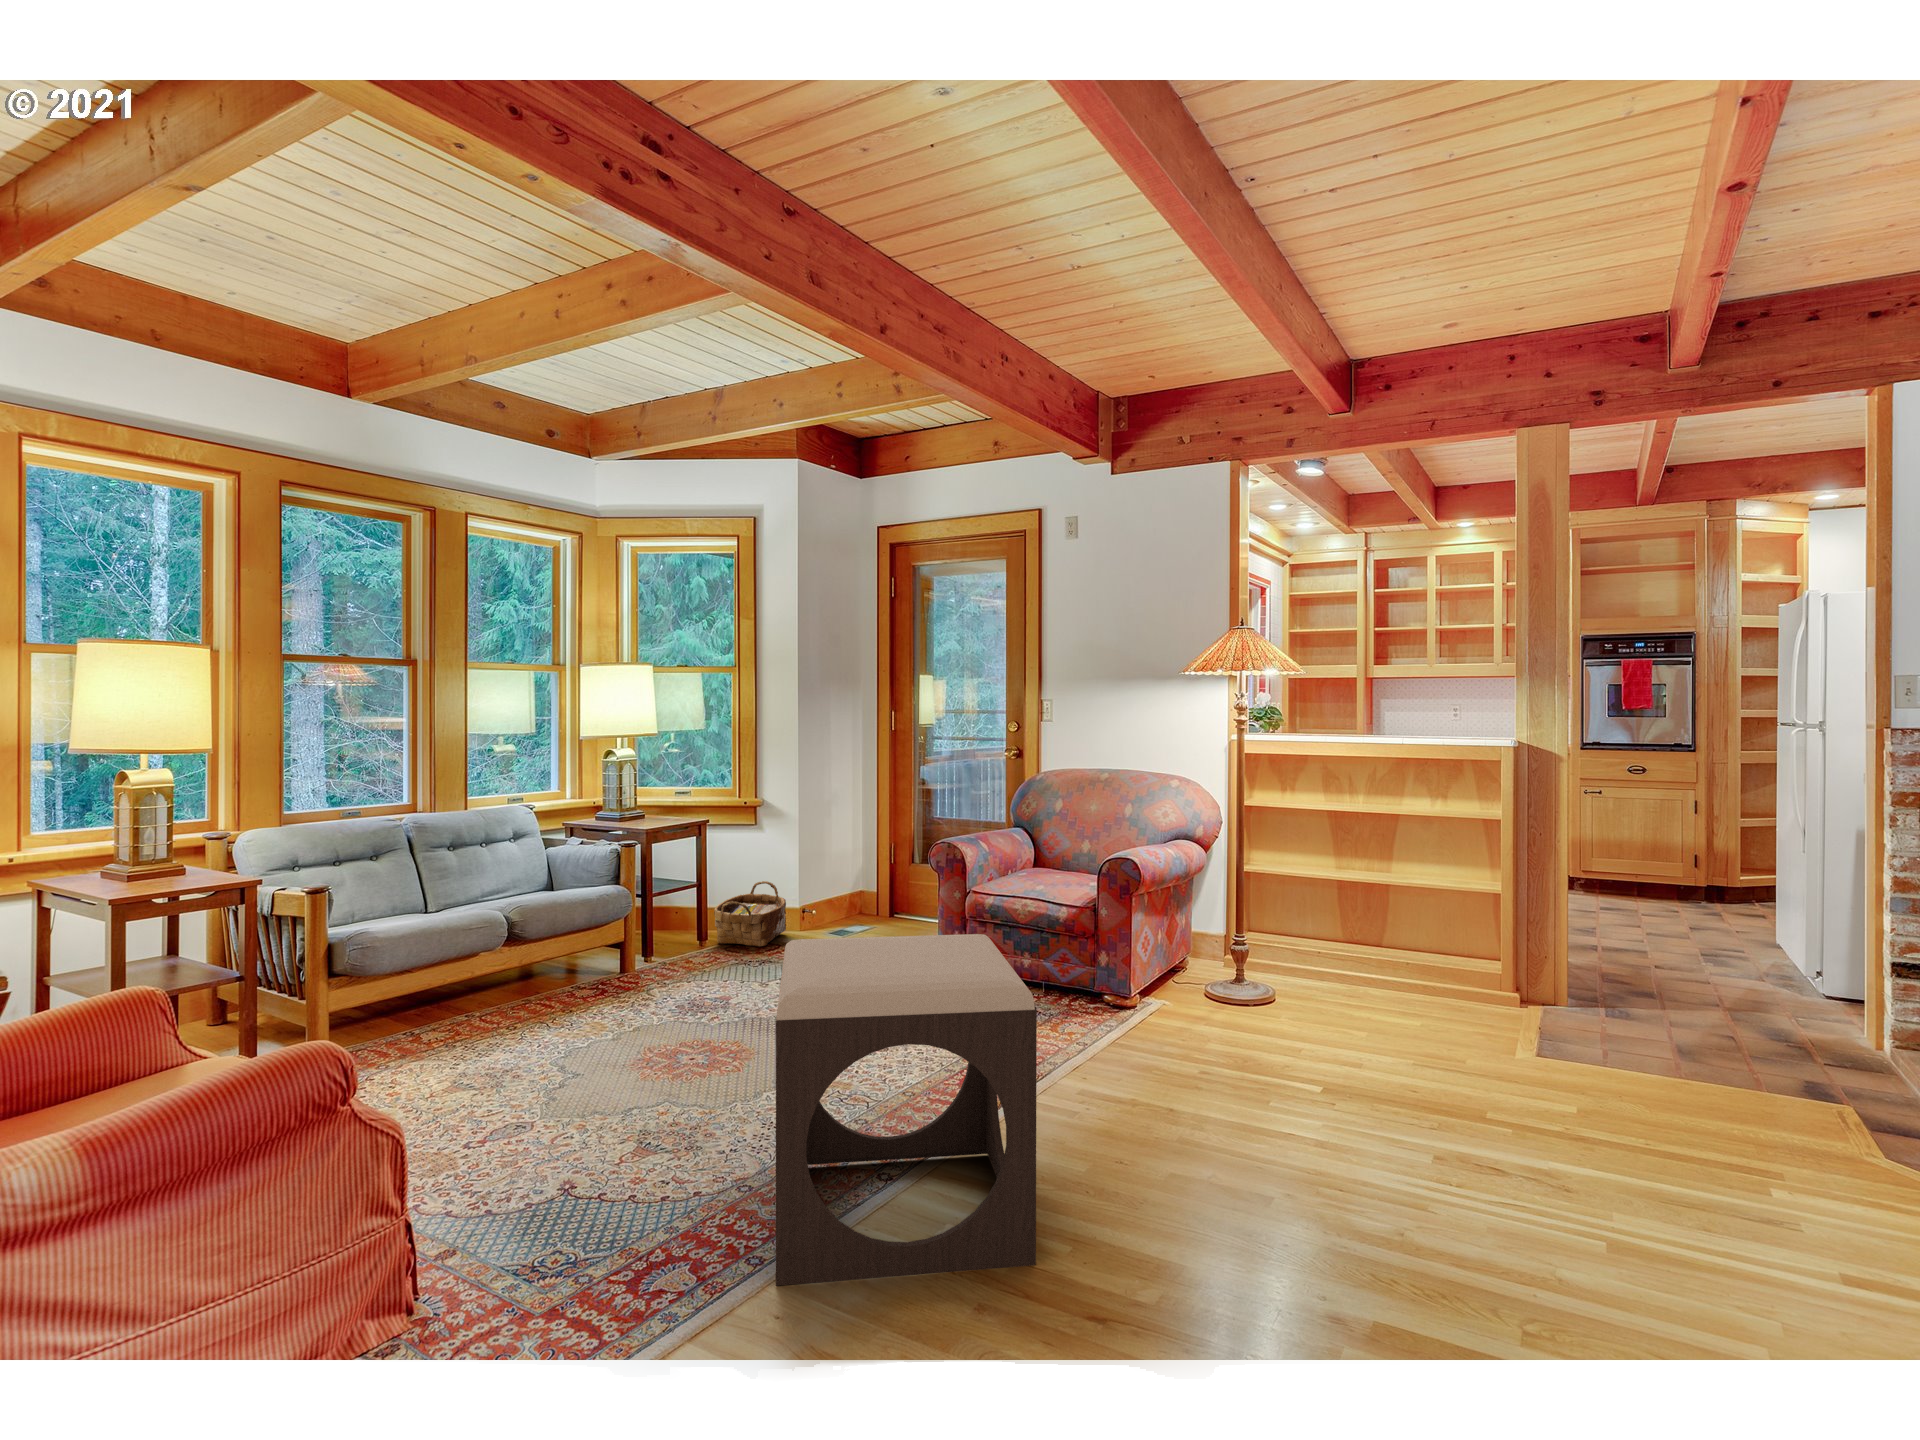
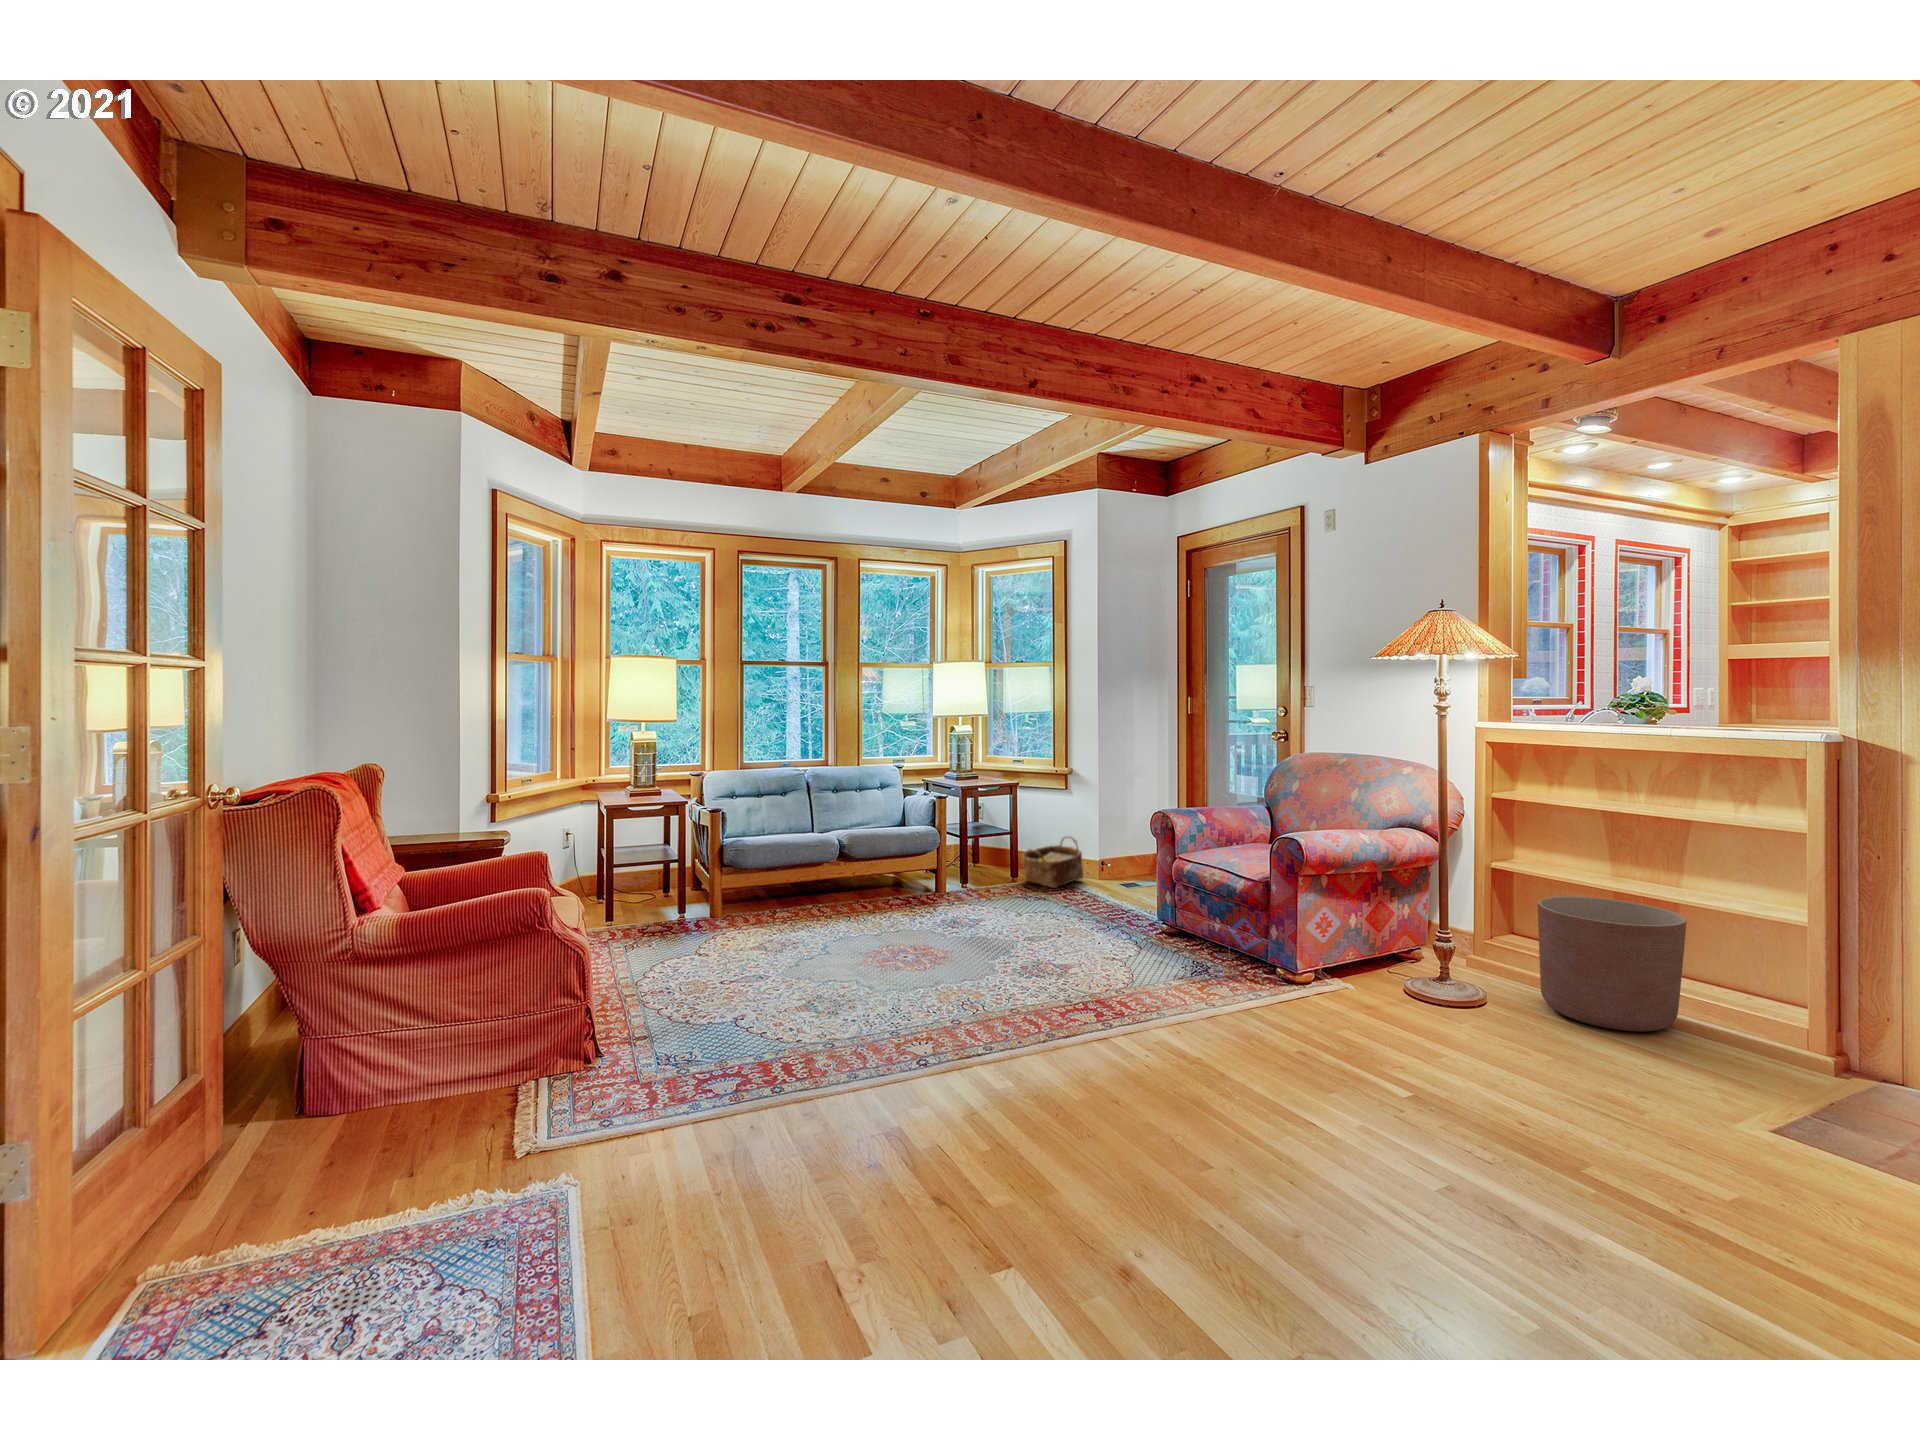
planter: none [1311,888,1423,1000] -> present [1538,896,1686,1032]
footstool: present [776,934,1037,1286] -> none [773,871,1016,1147]

